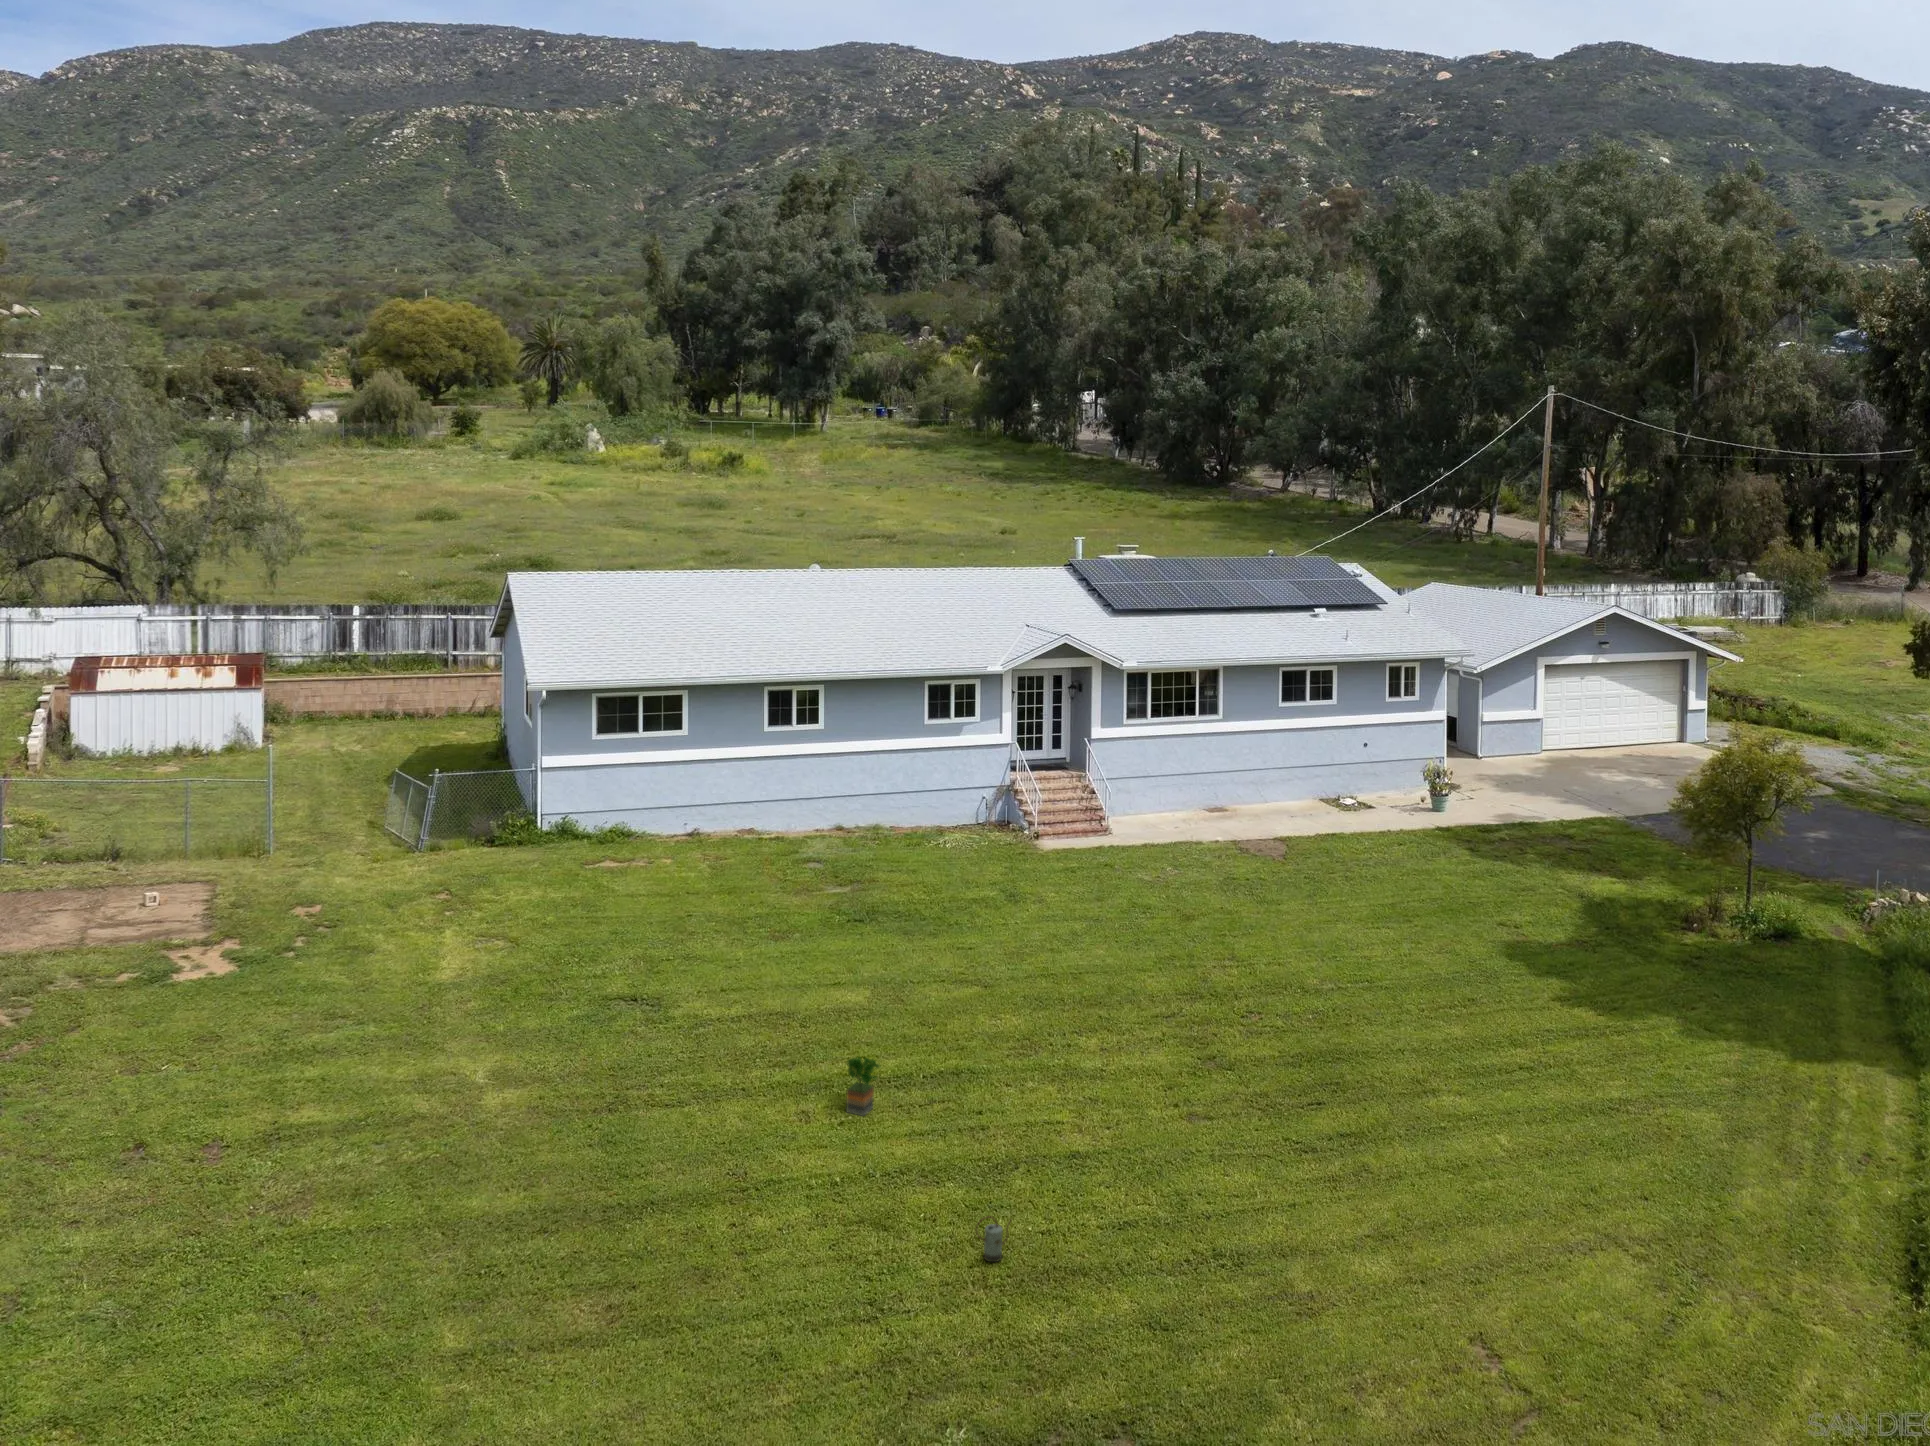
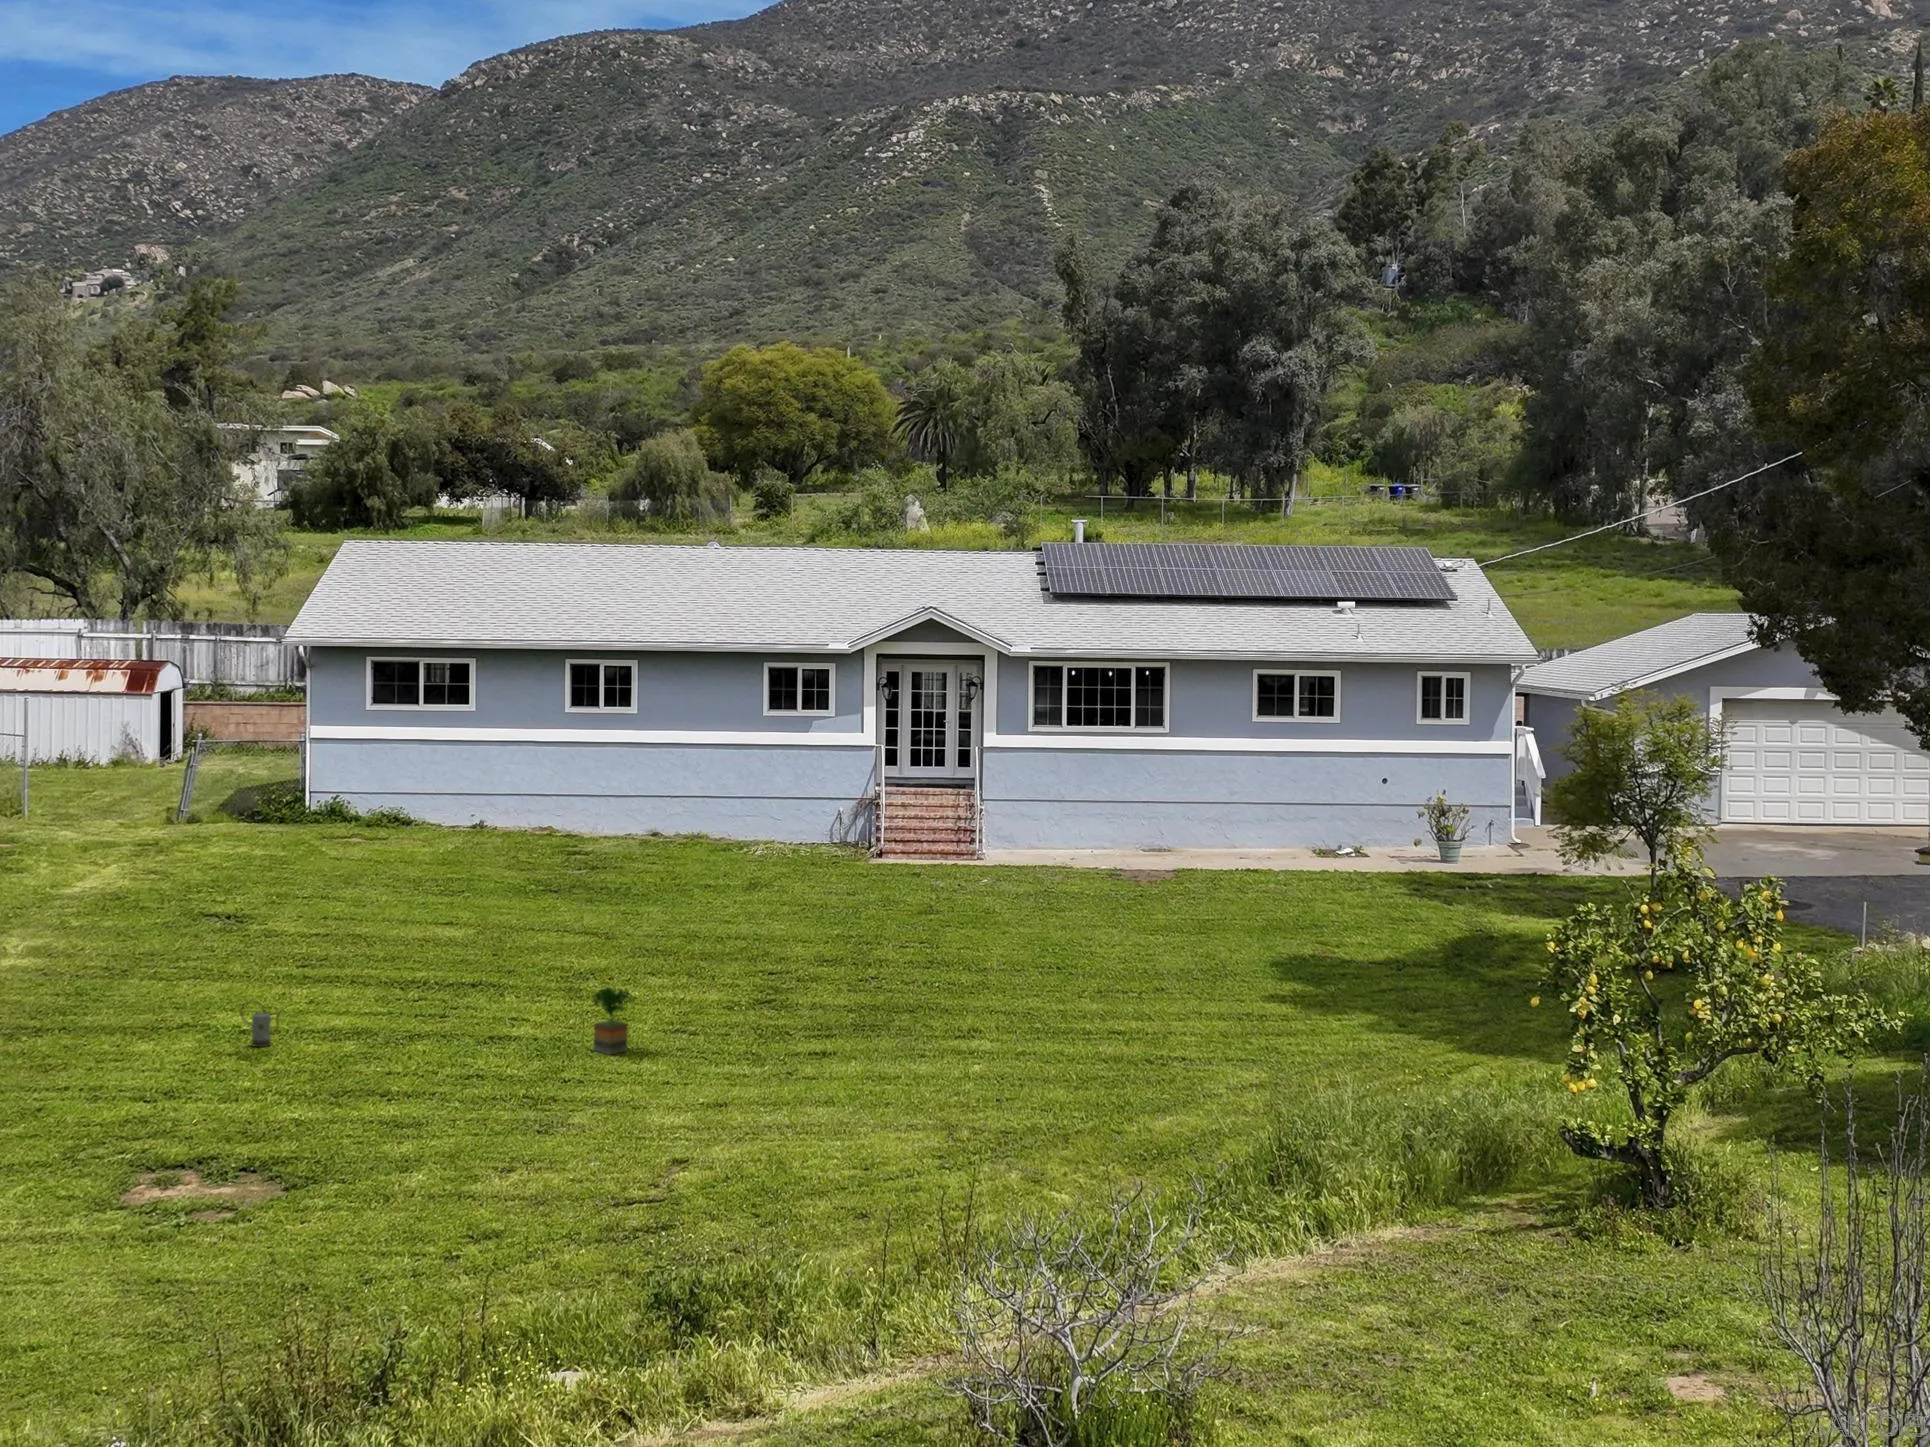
potted tree: present [846,1057,880,1116] -> present [593,987,634,1055]

